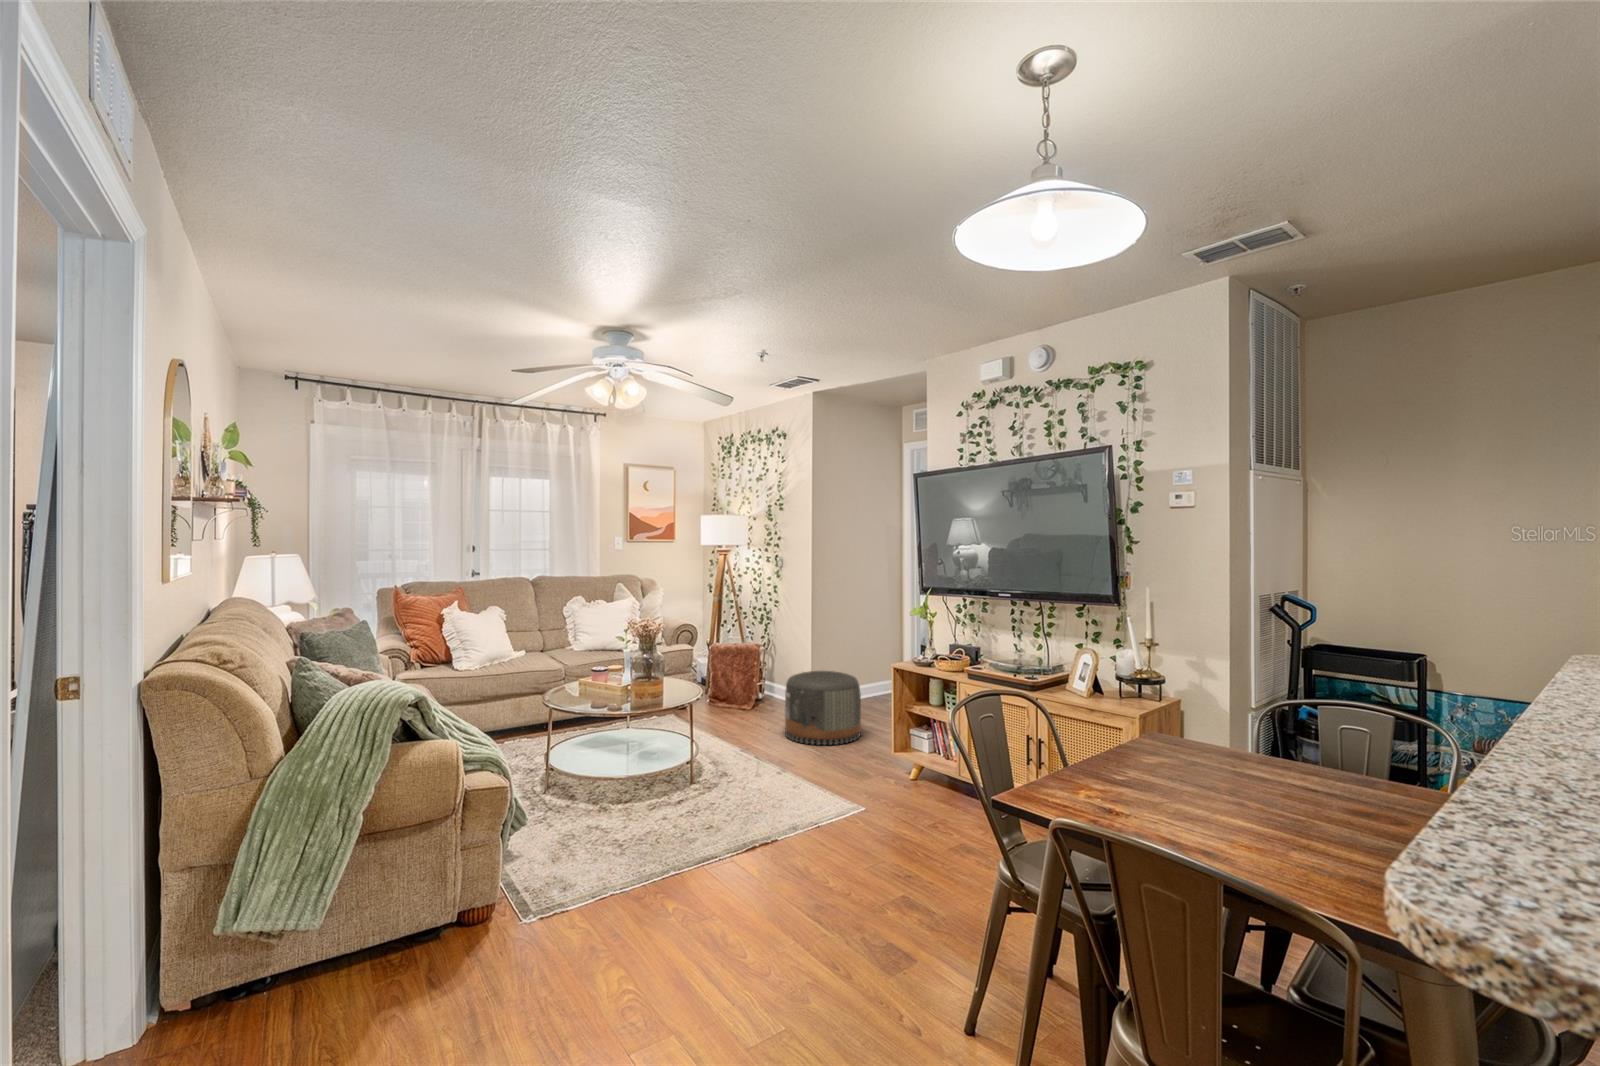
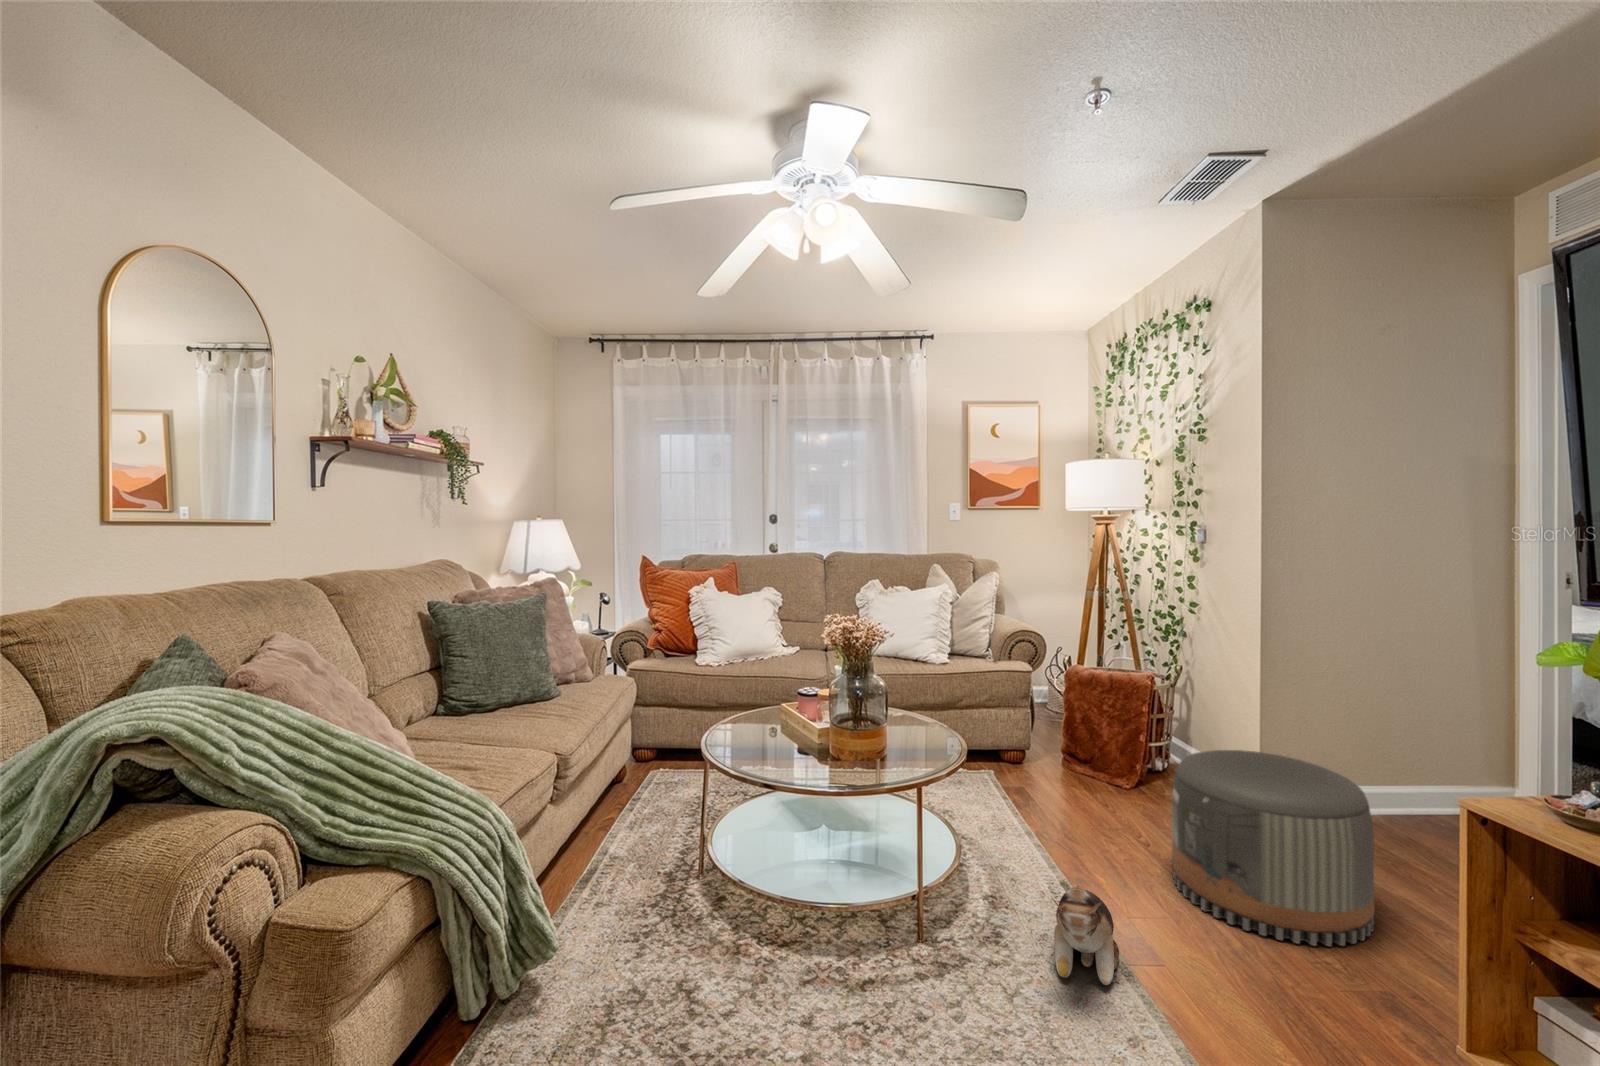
plush toy: none [752,728,778,772] -> present [1051,886,1119,985]

